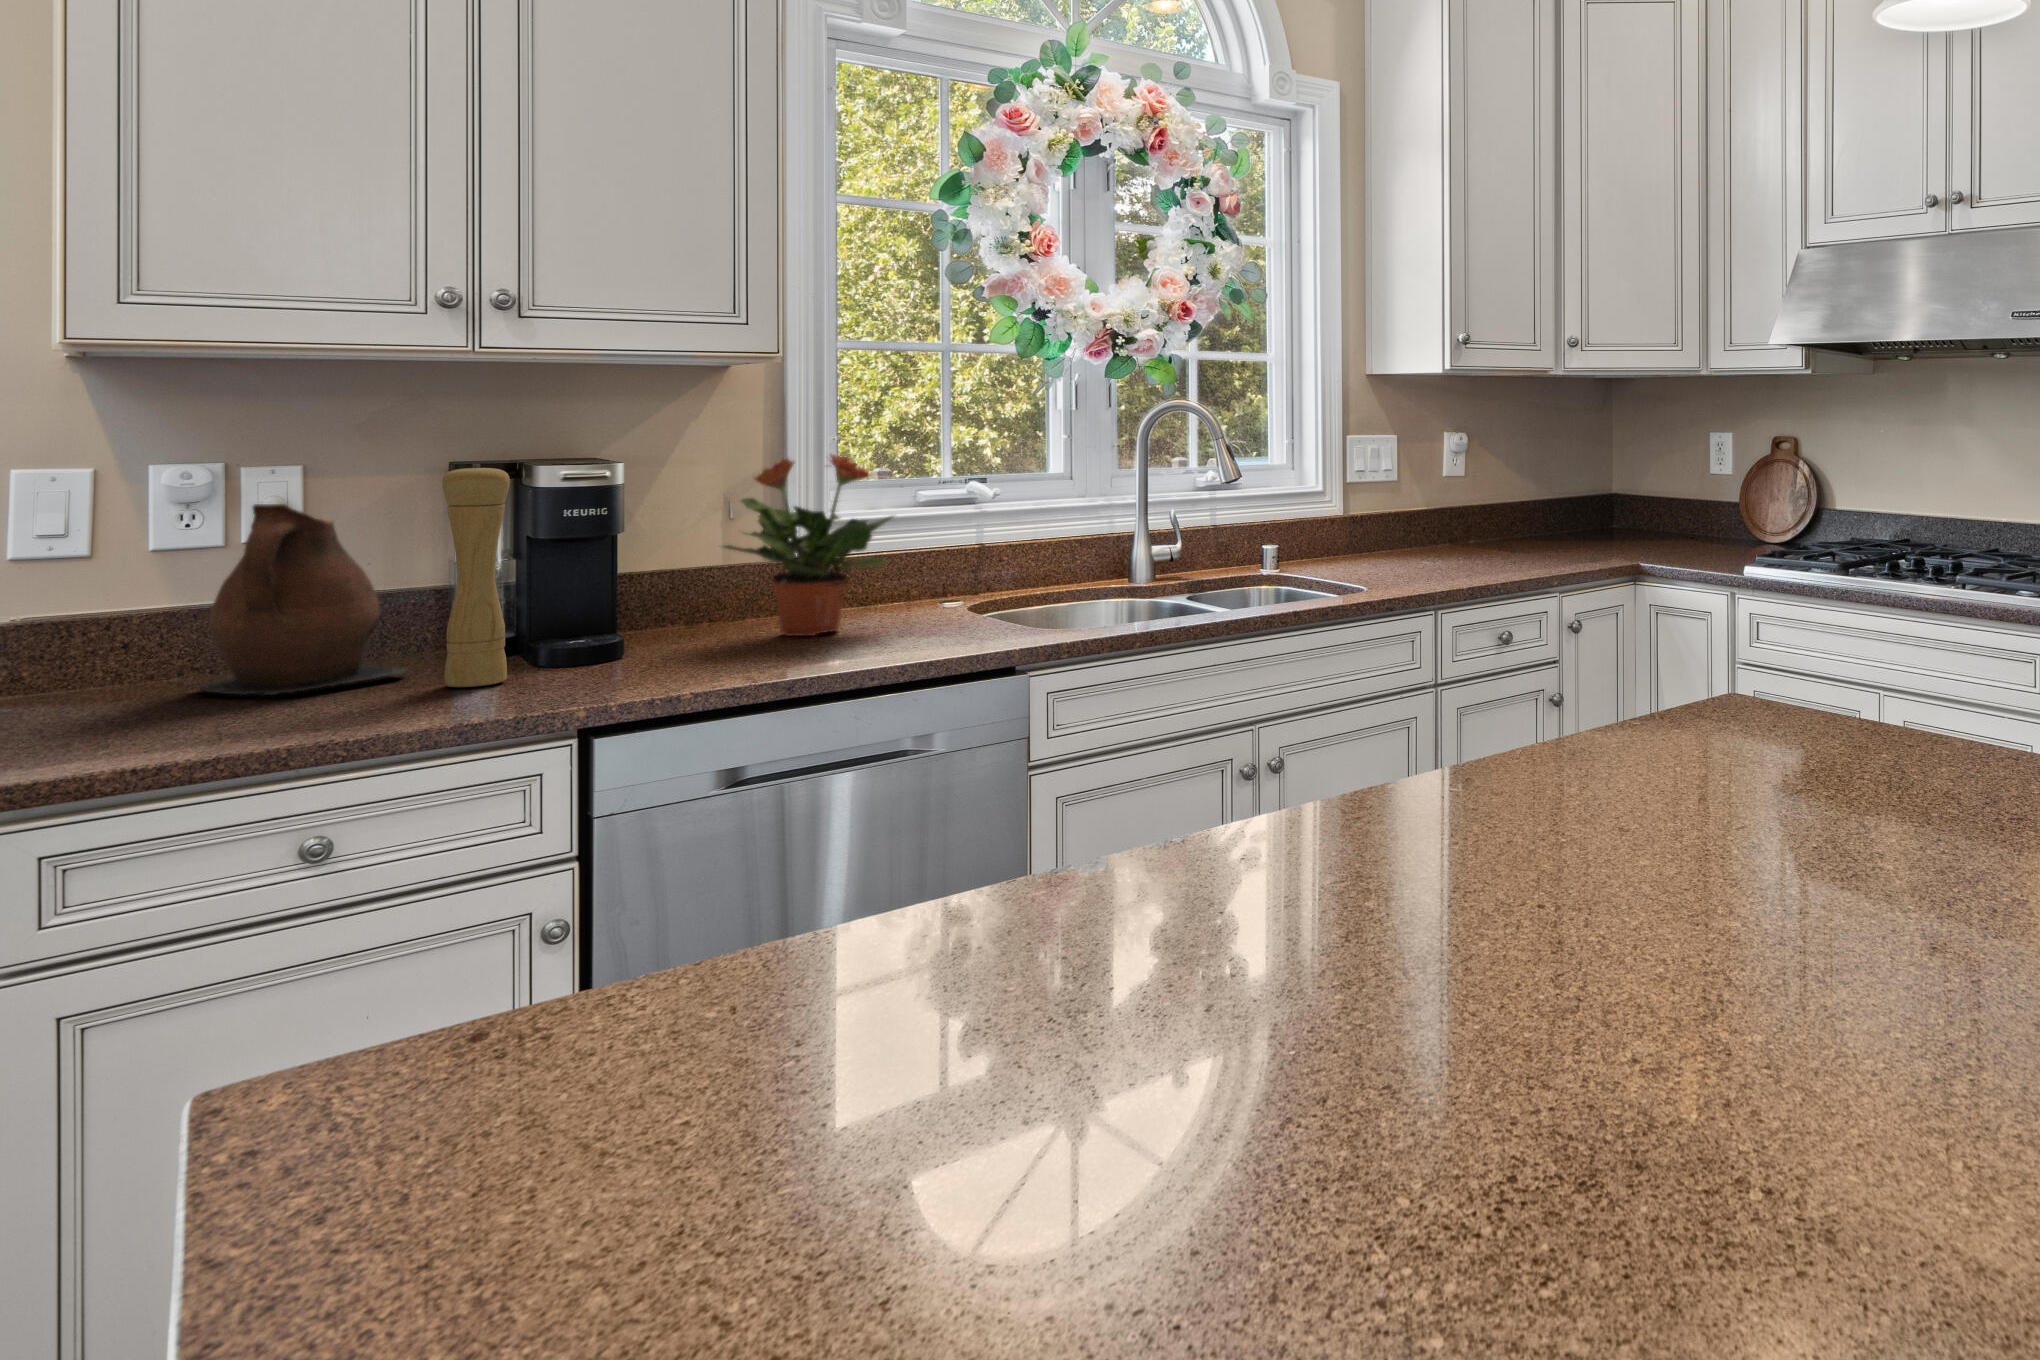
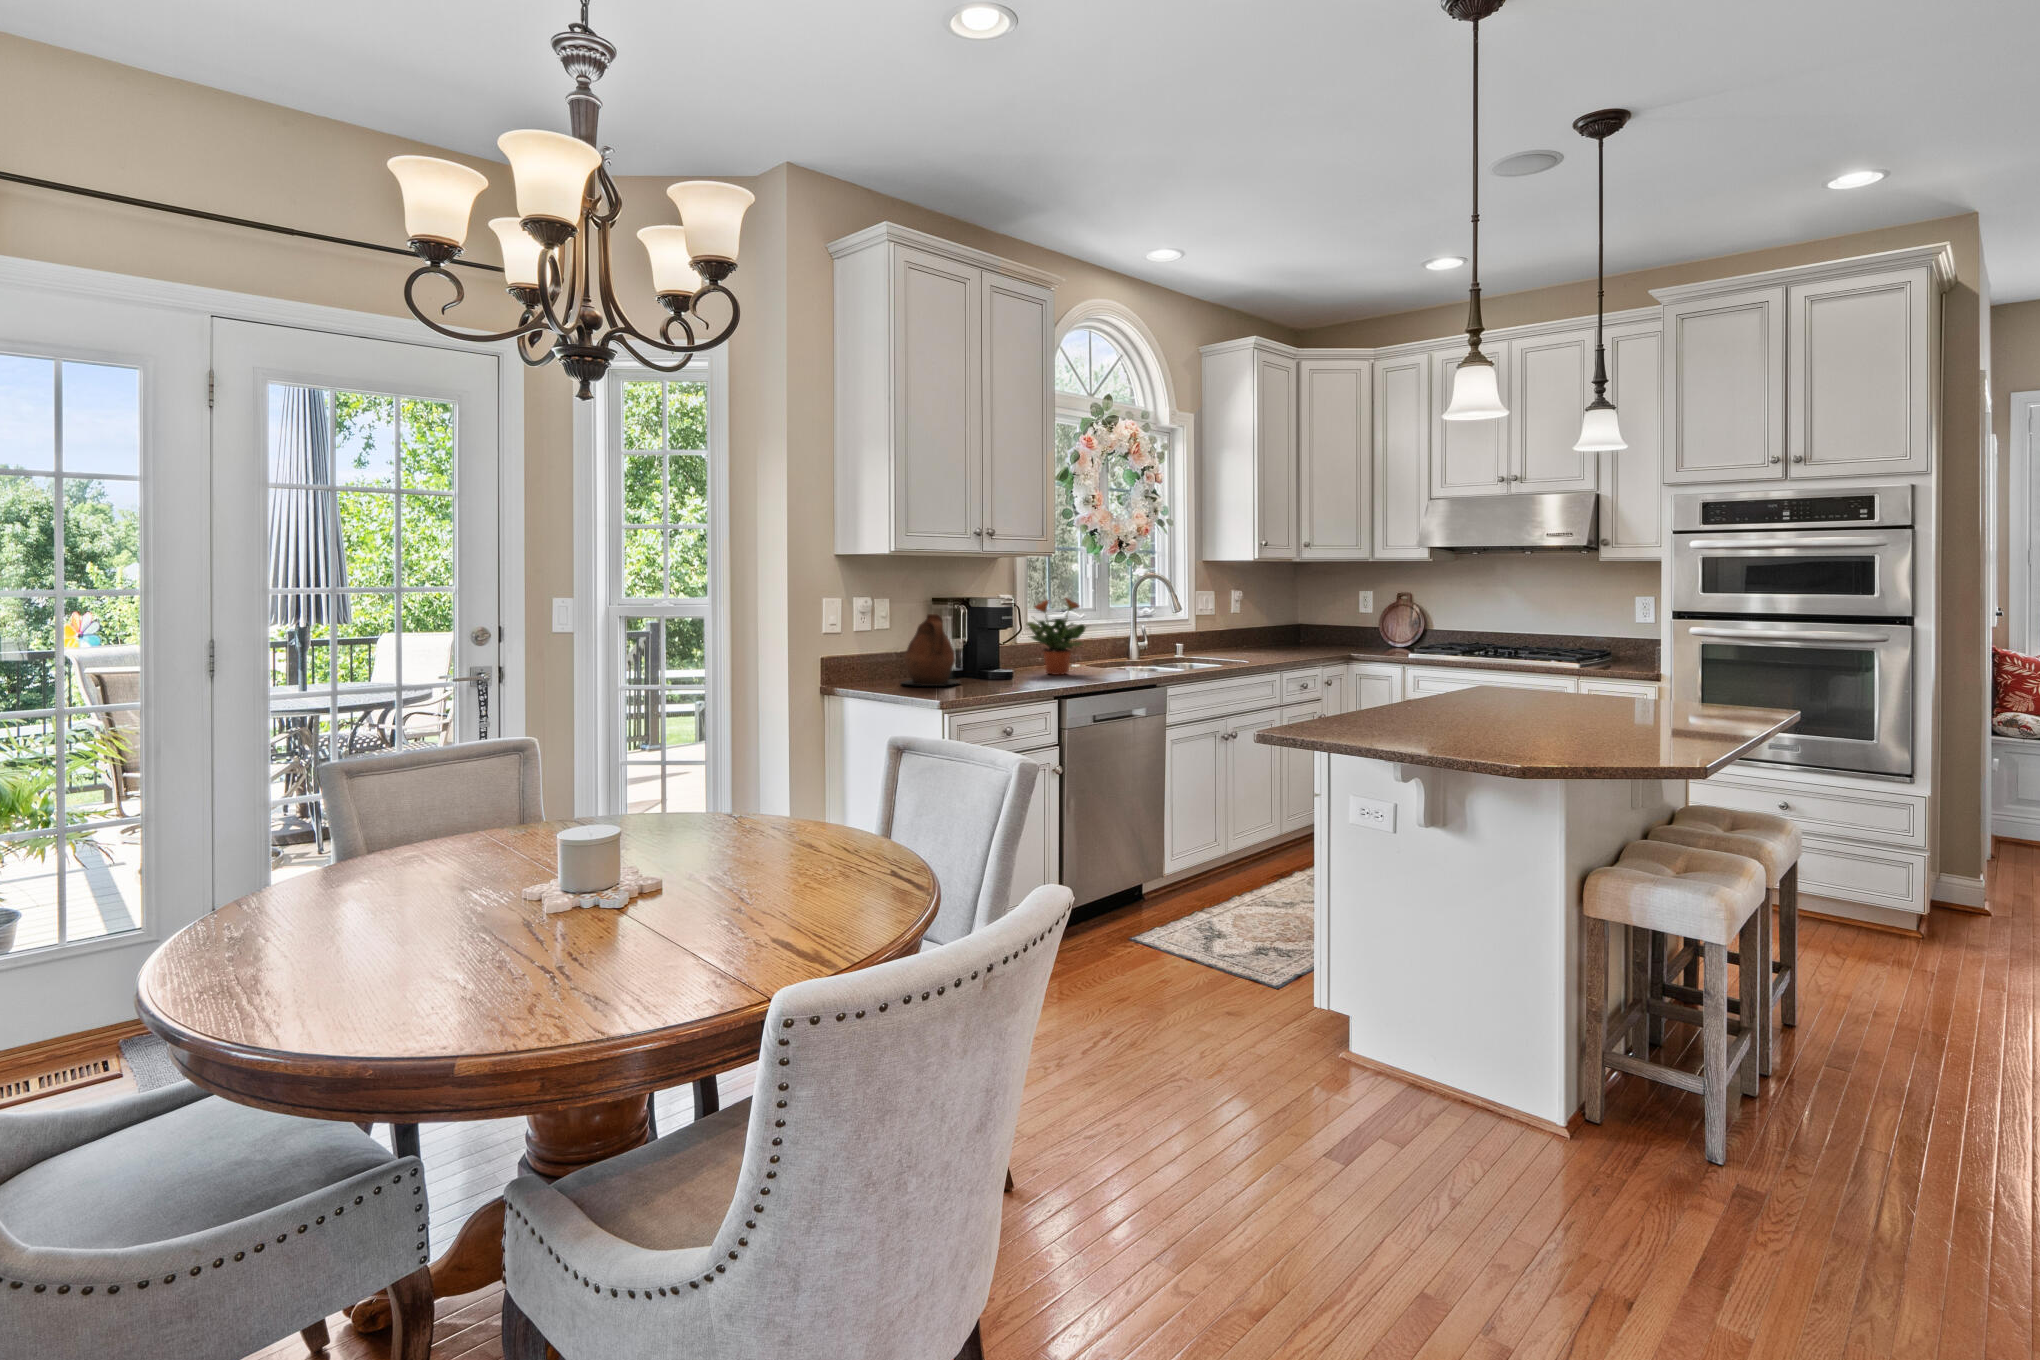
pepper mill: present [442,464,510,687] -> none [986,599,1008,685]

